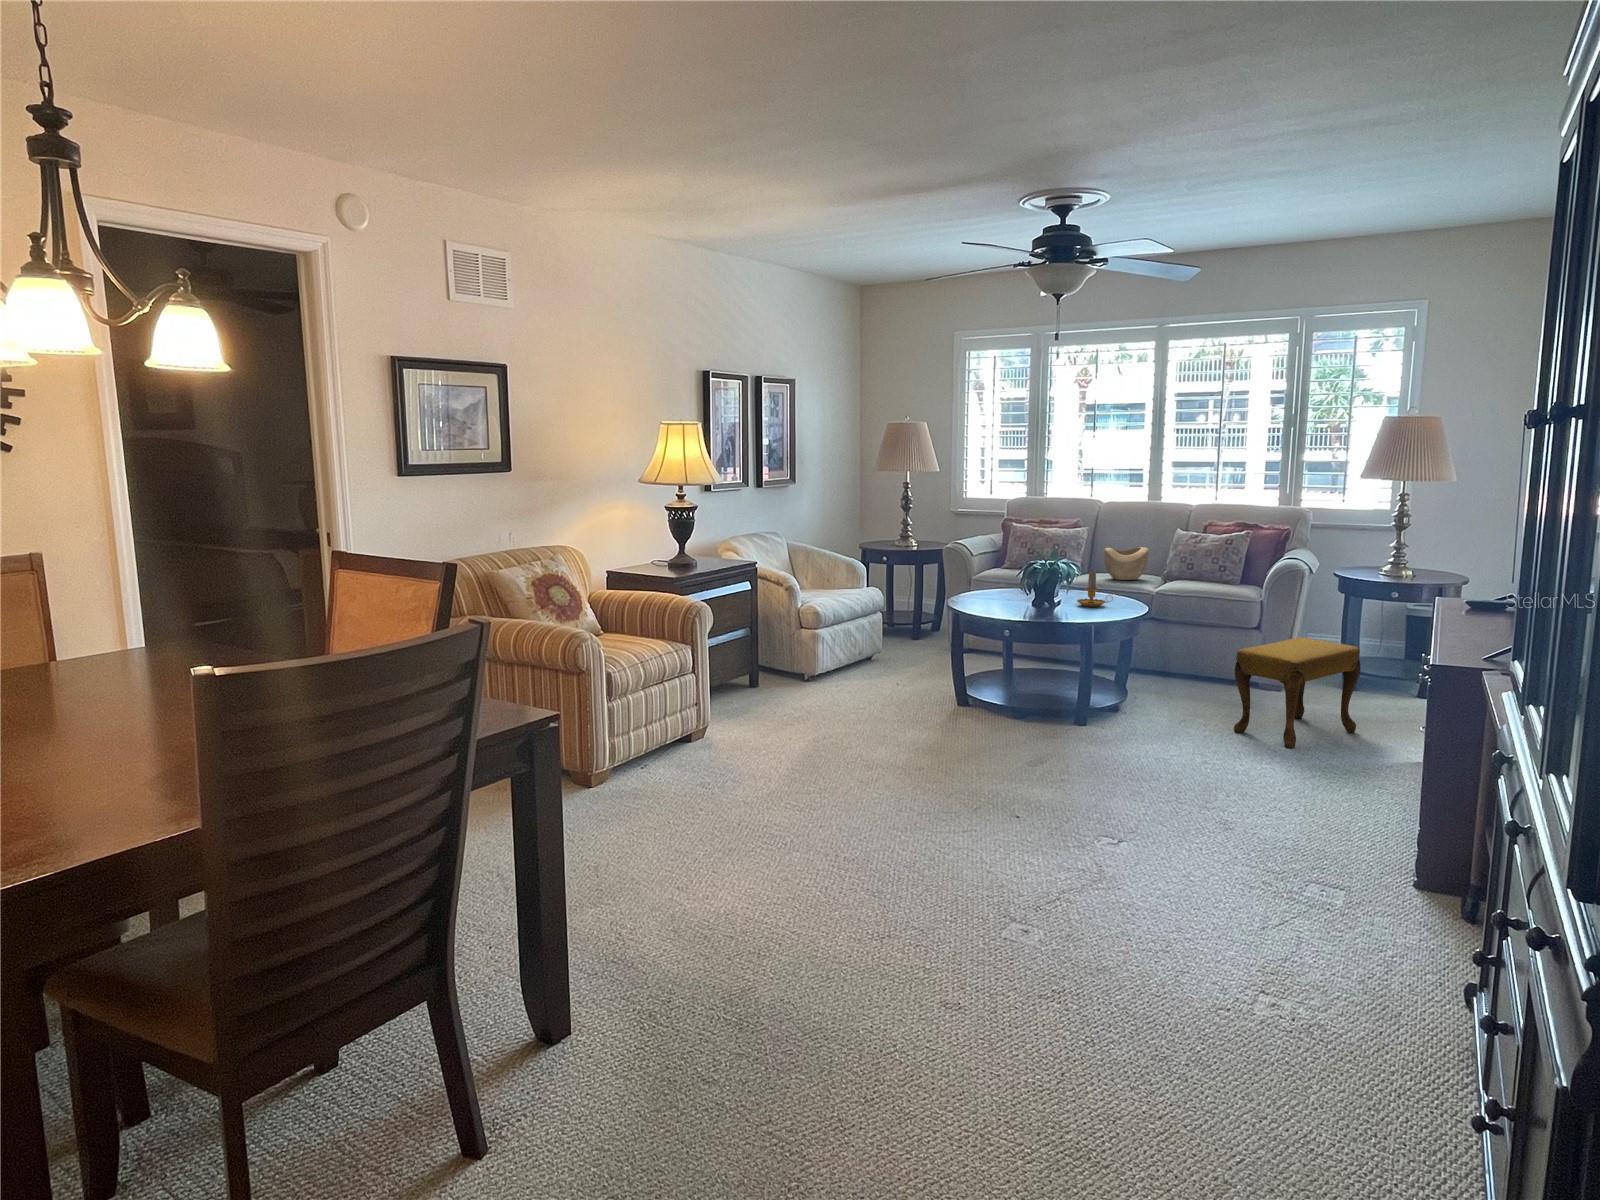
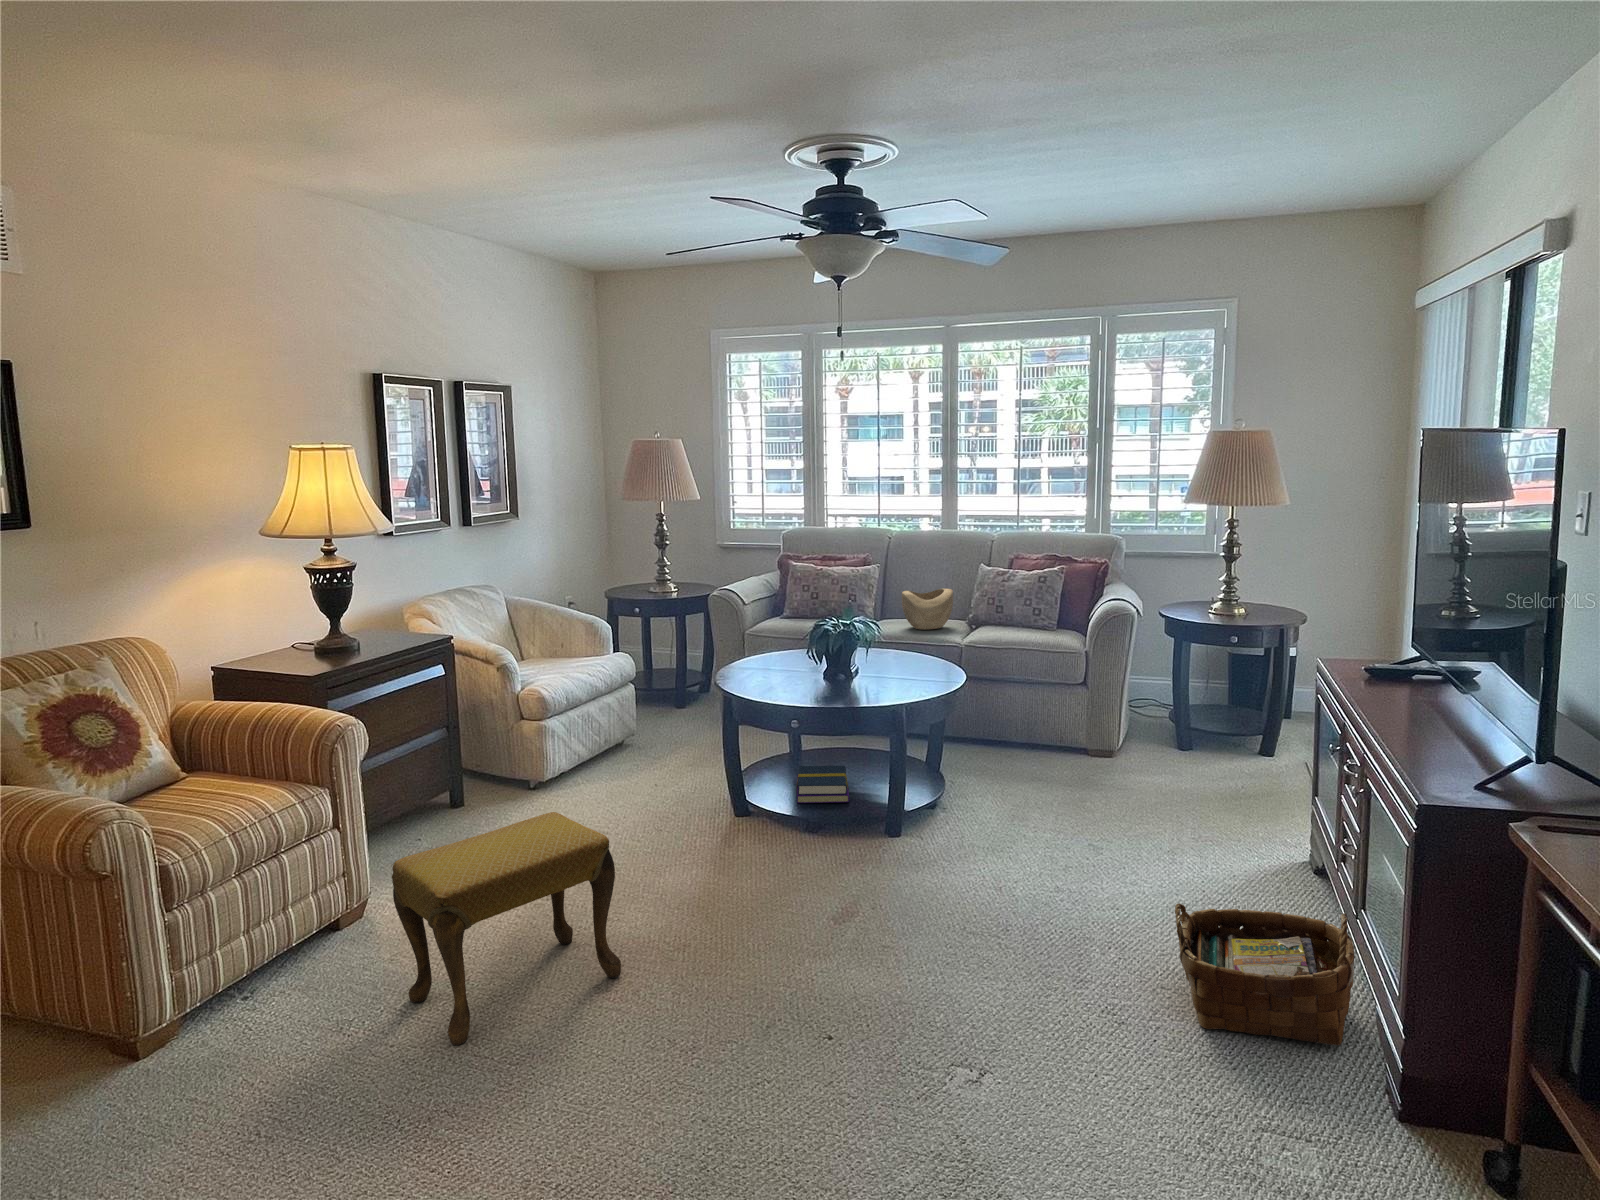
candle: present [1077,571,1113,607] -> none [879,631,923,678]
footstool: present [1234,637,1361,748] -> present [392,812,621,1045]
book: none [1007,673,1048,699] -> present [797,766,850,803]
woven basket: none [1279,755,1417,853] -> present [1175,903,1354,1046]

